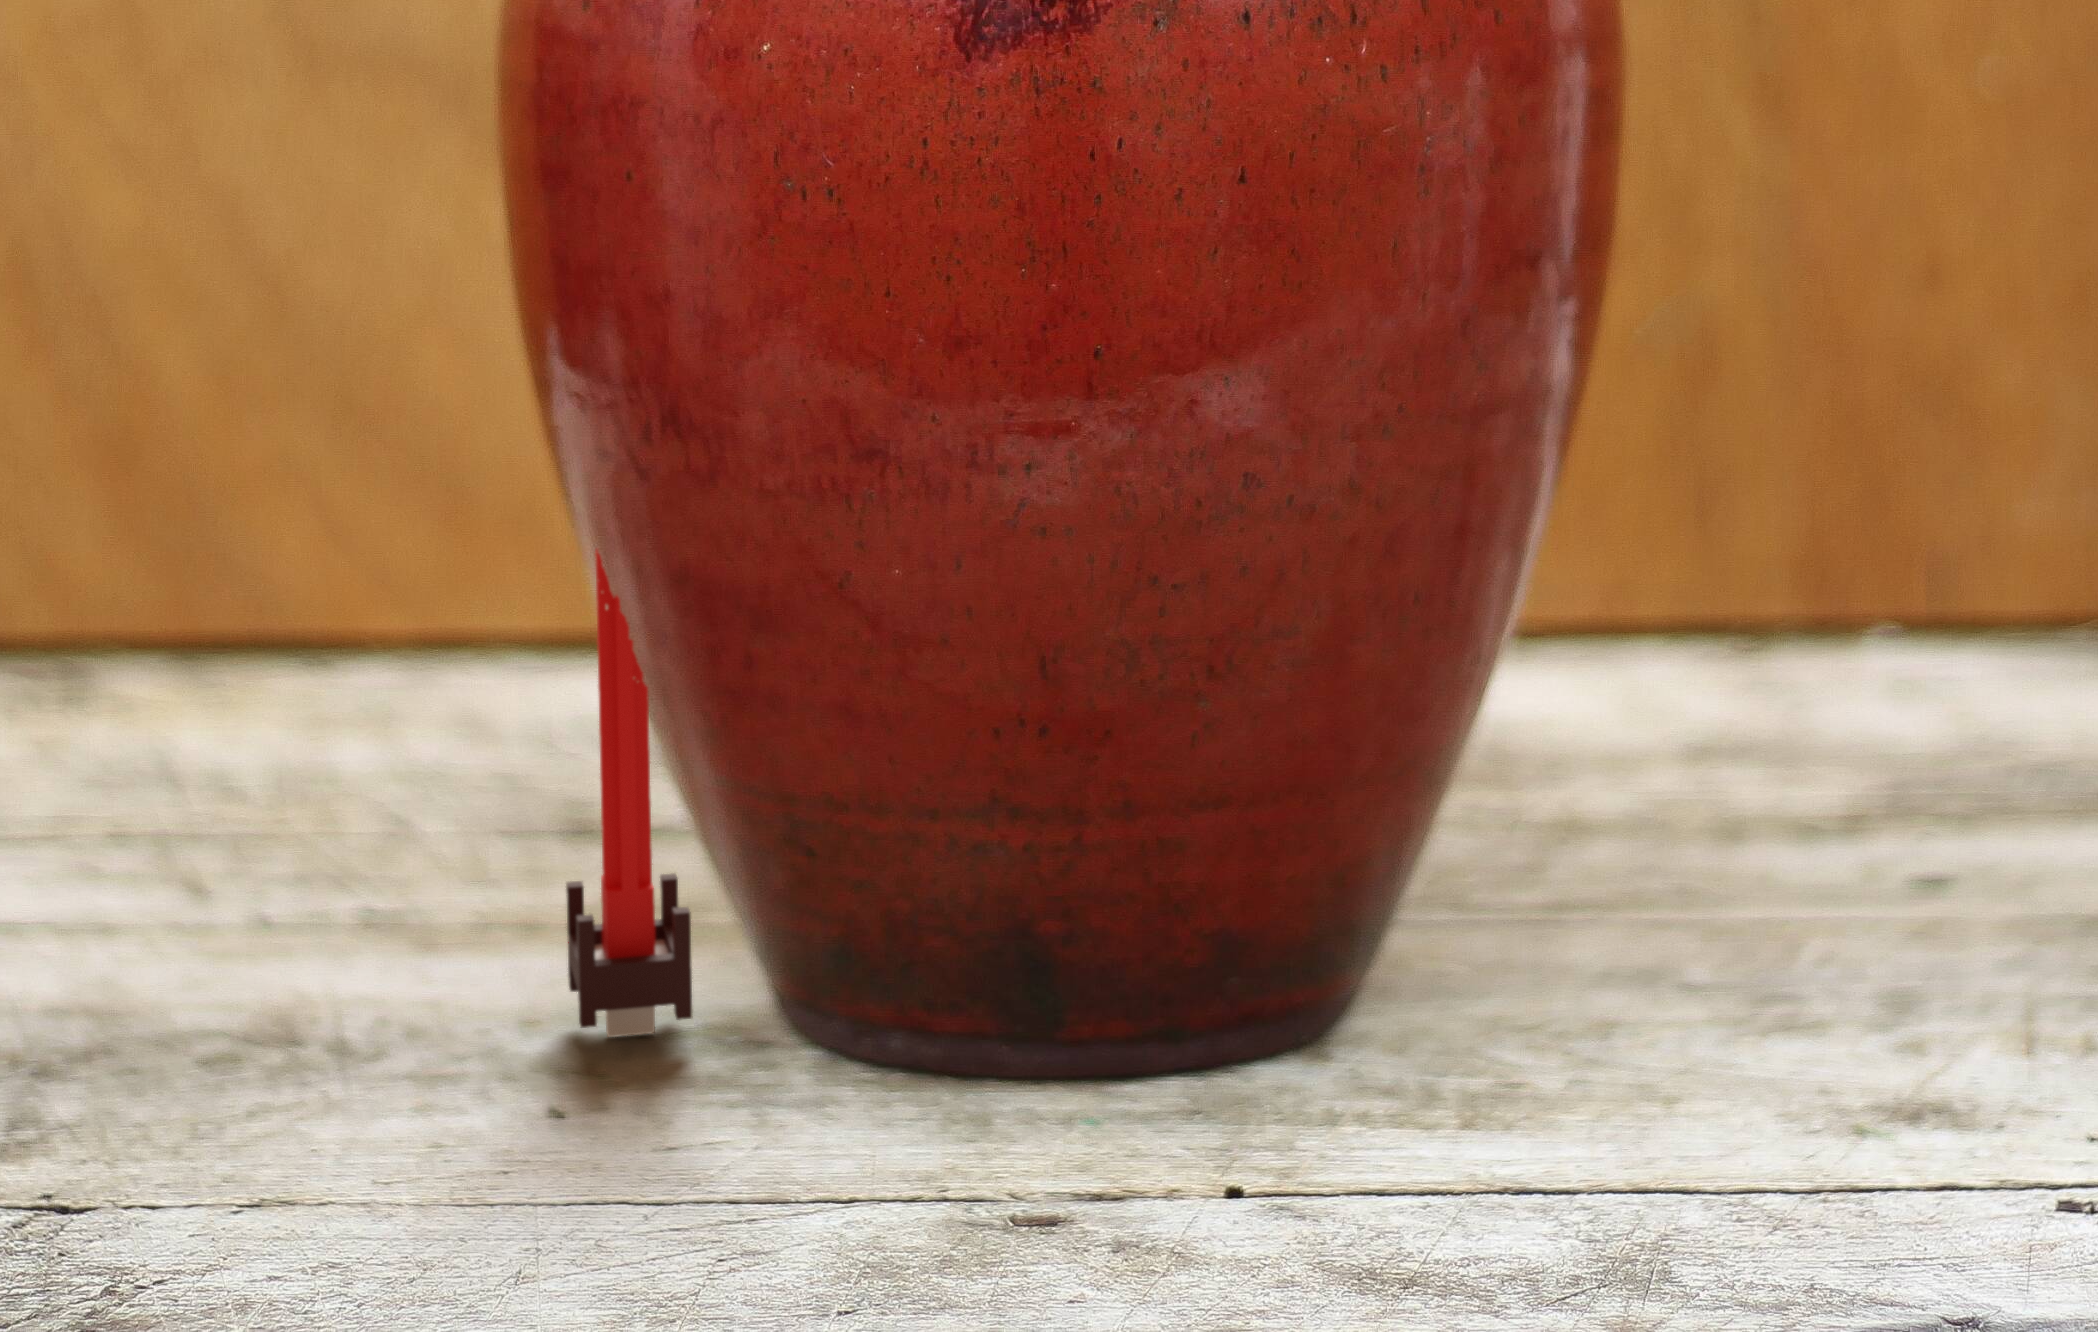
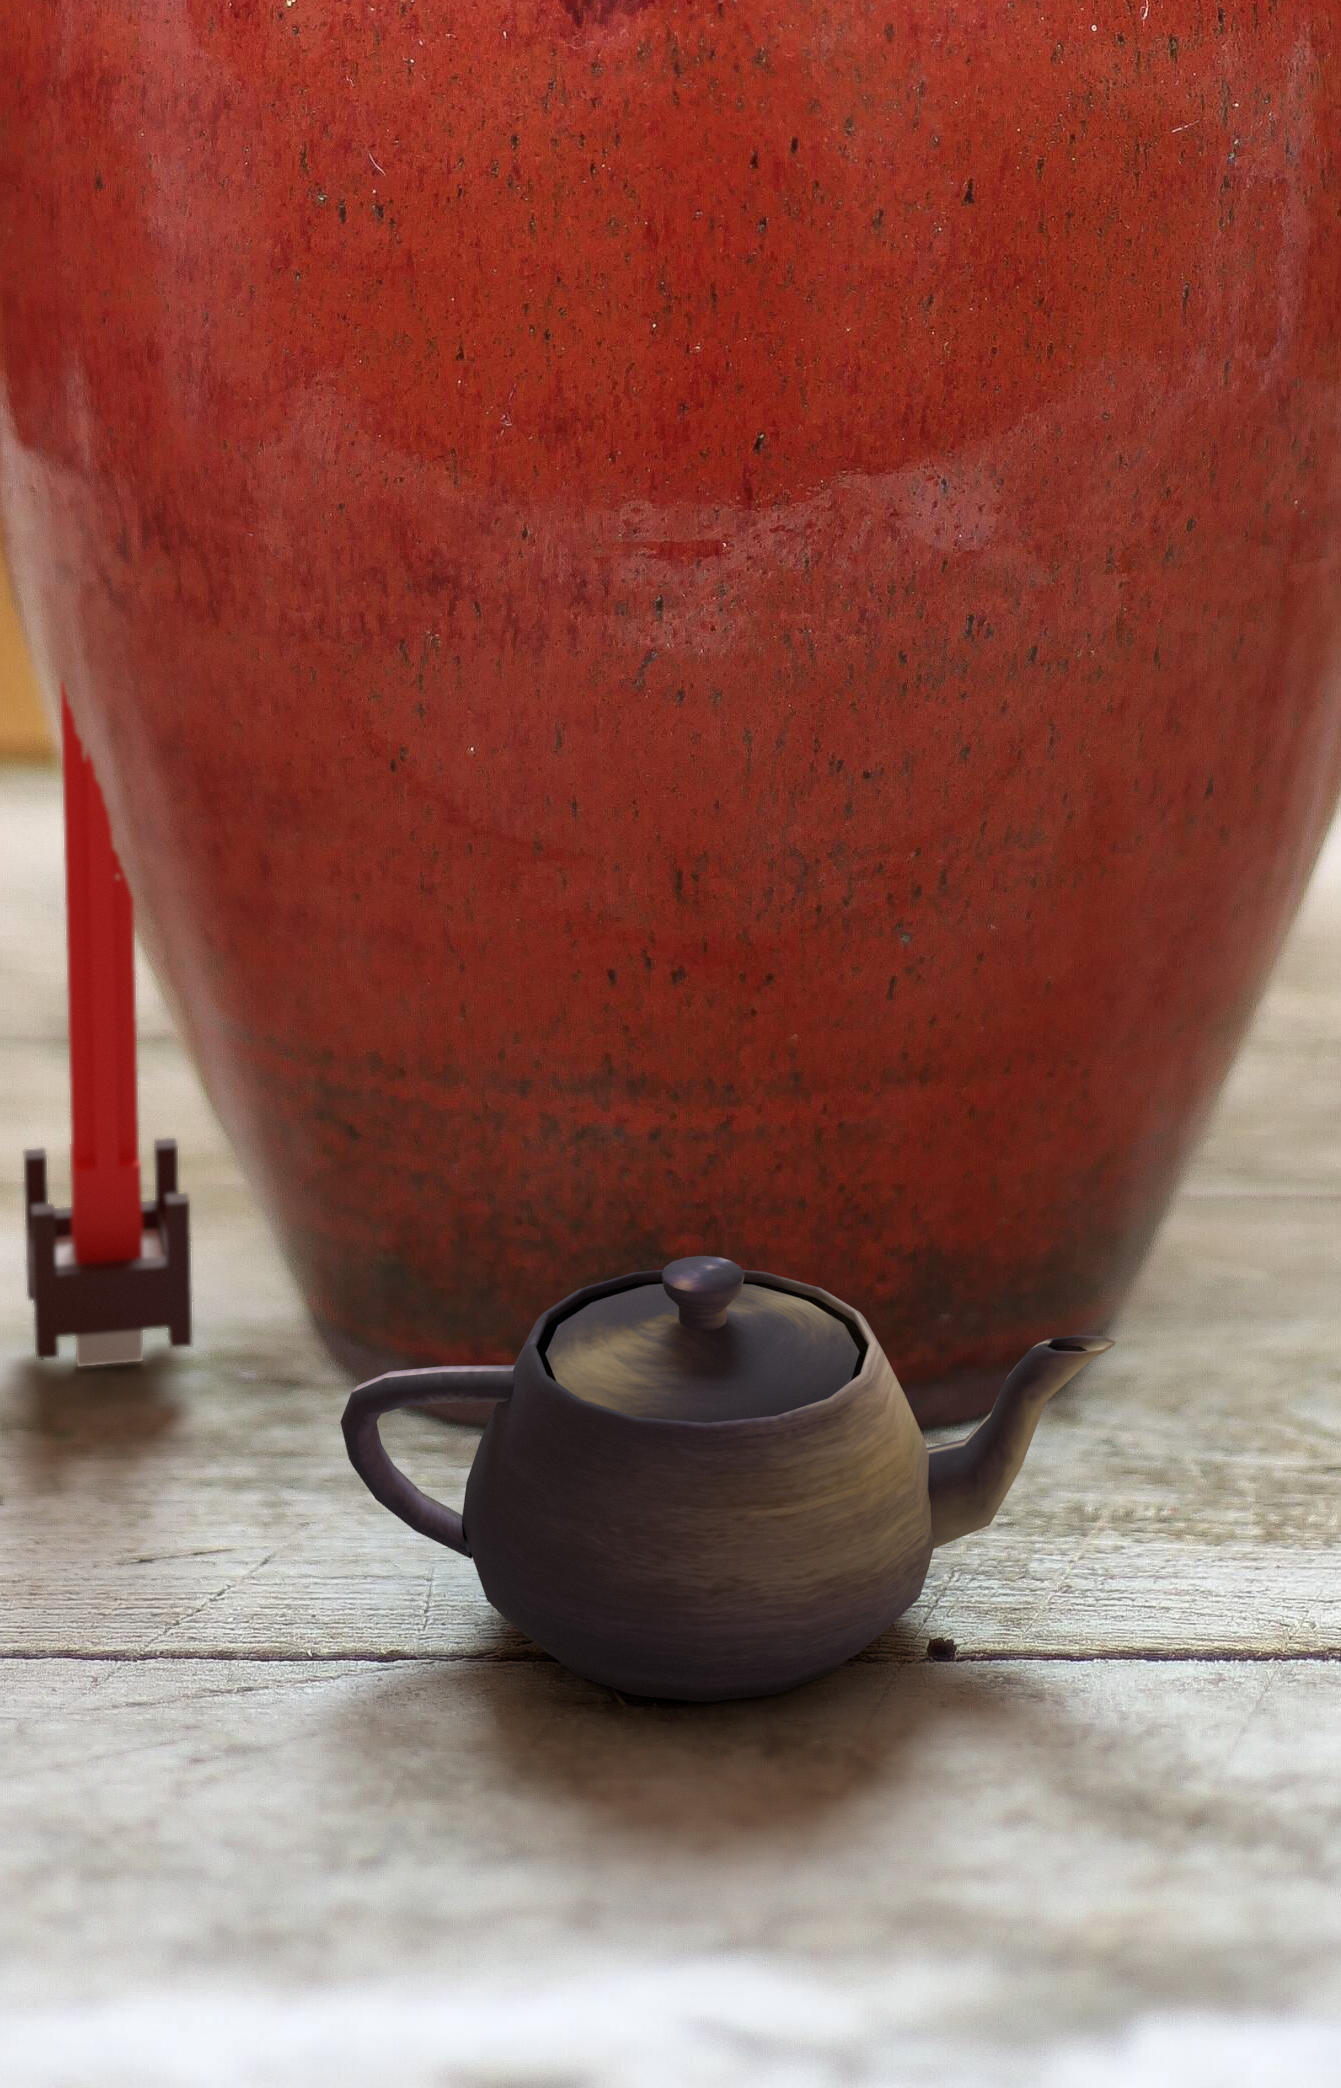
teapot: none [811,921,1354,1224] -> present [340,1256,1116,1702]

